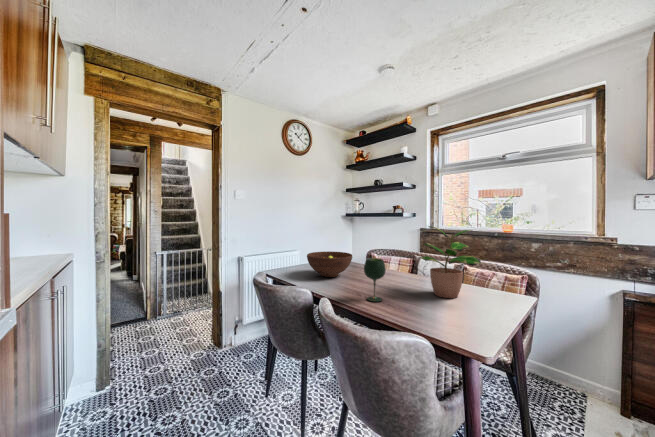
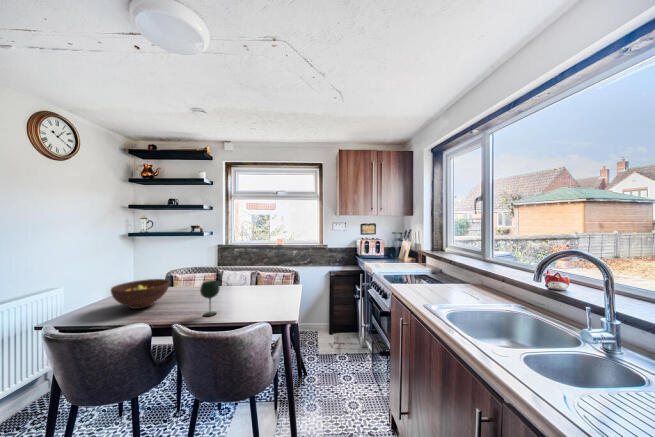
potted plant: present [420,226,481,298] -> none [238,249,279,298]

